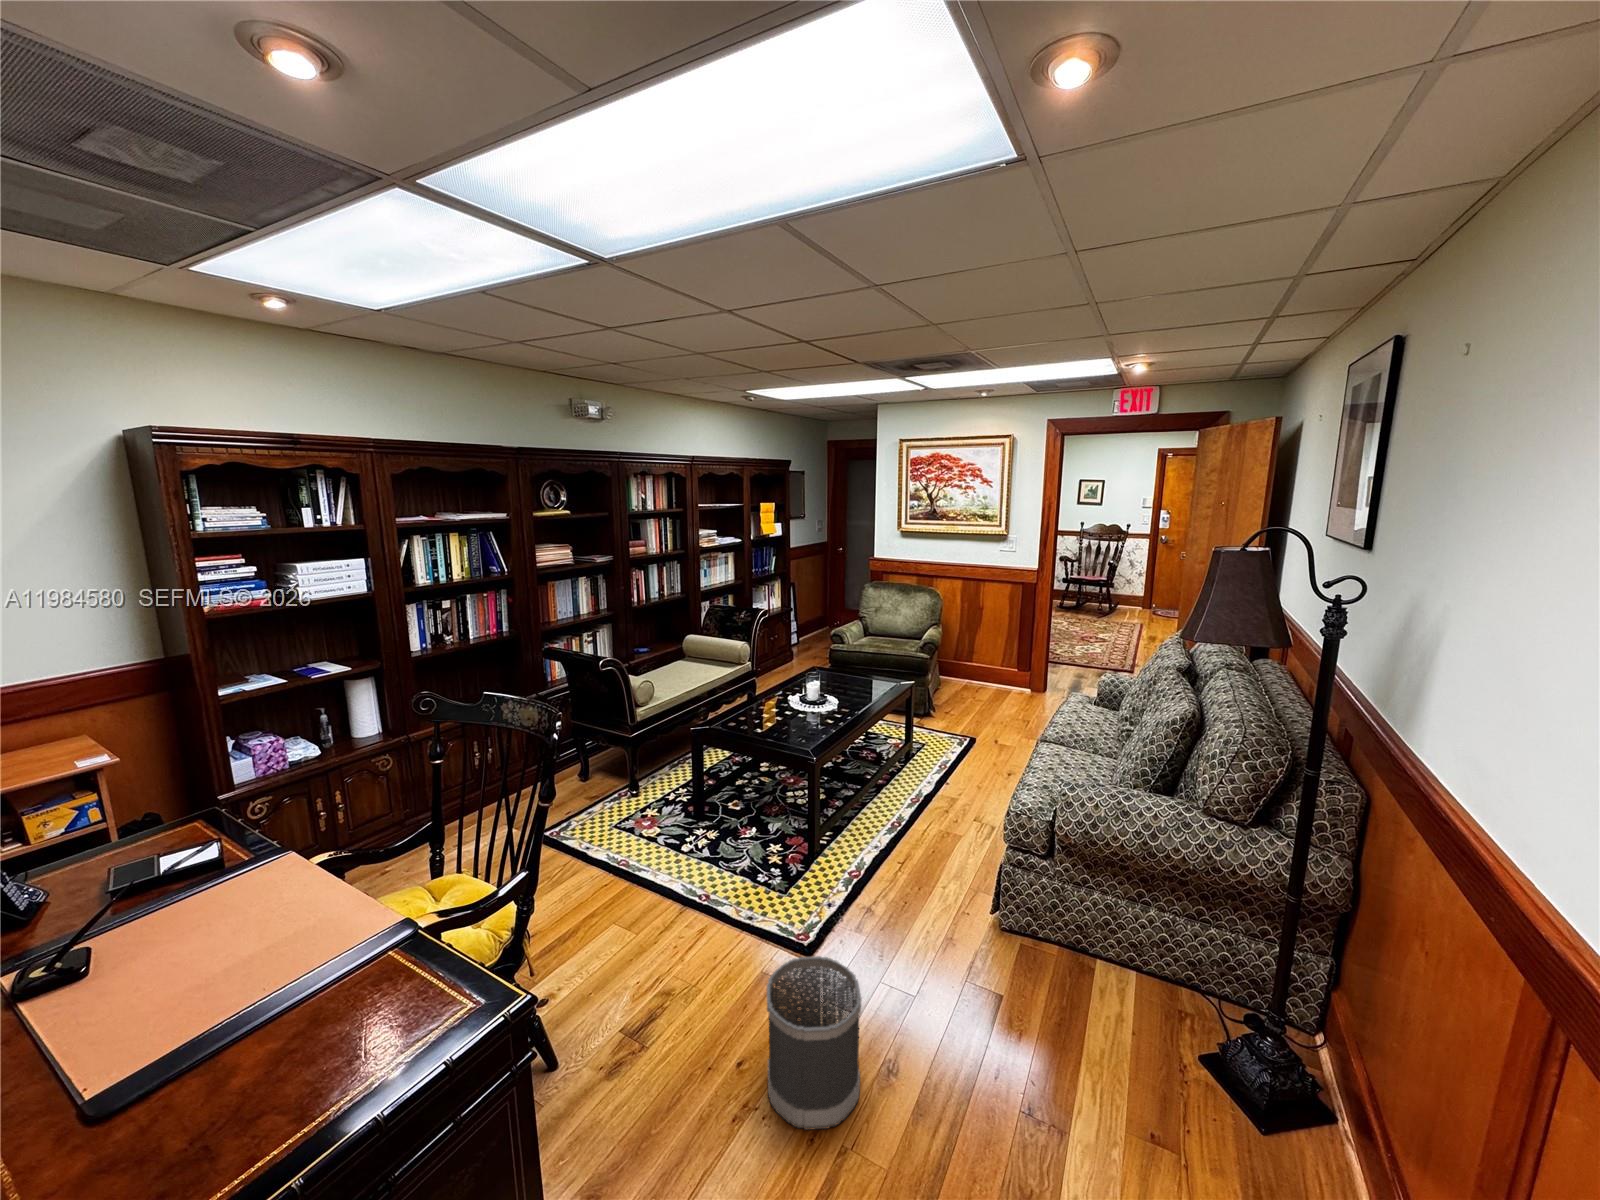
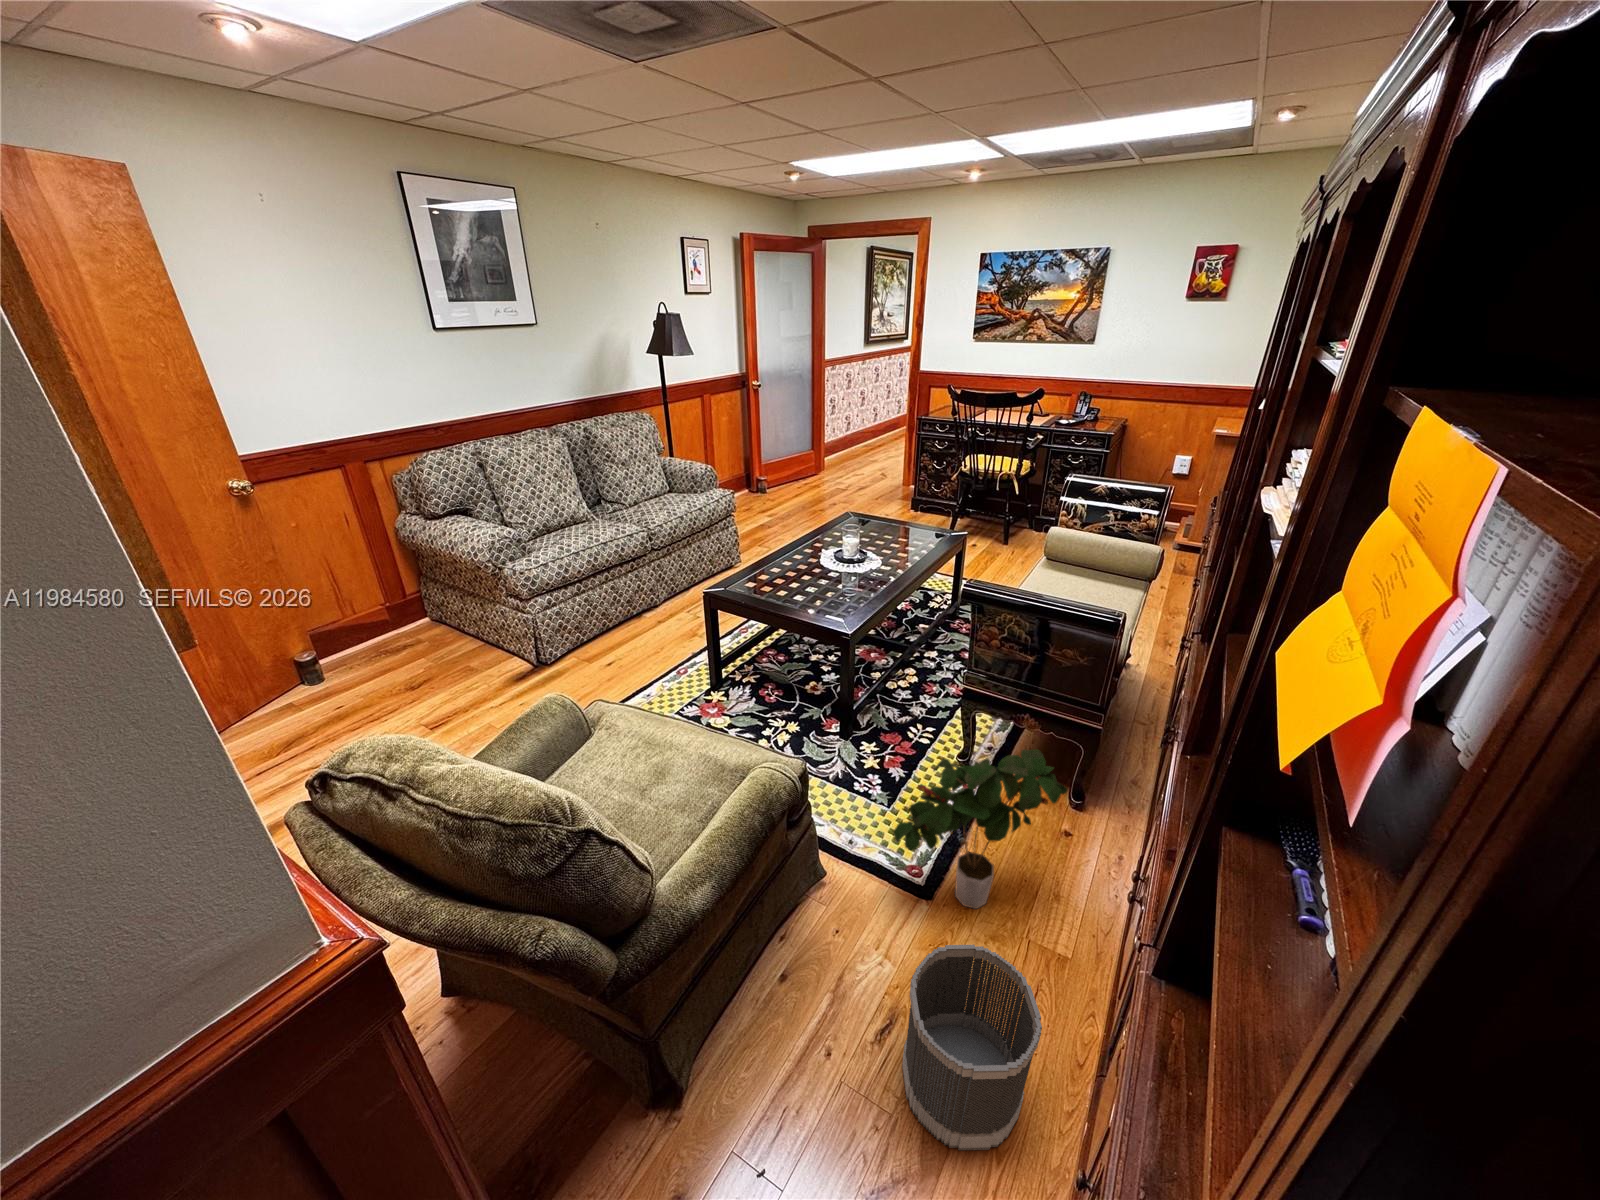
potted plant: none [775,819,909,964] -> present [894,749,1067,909]

